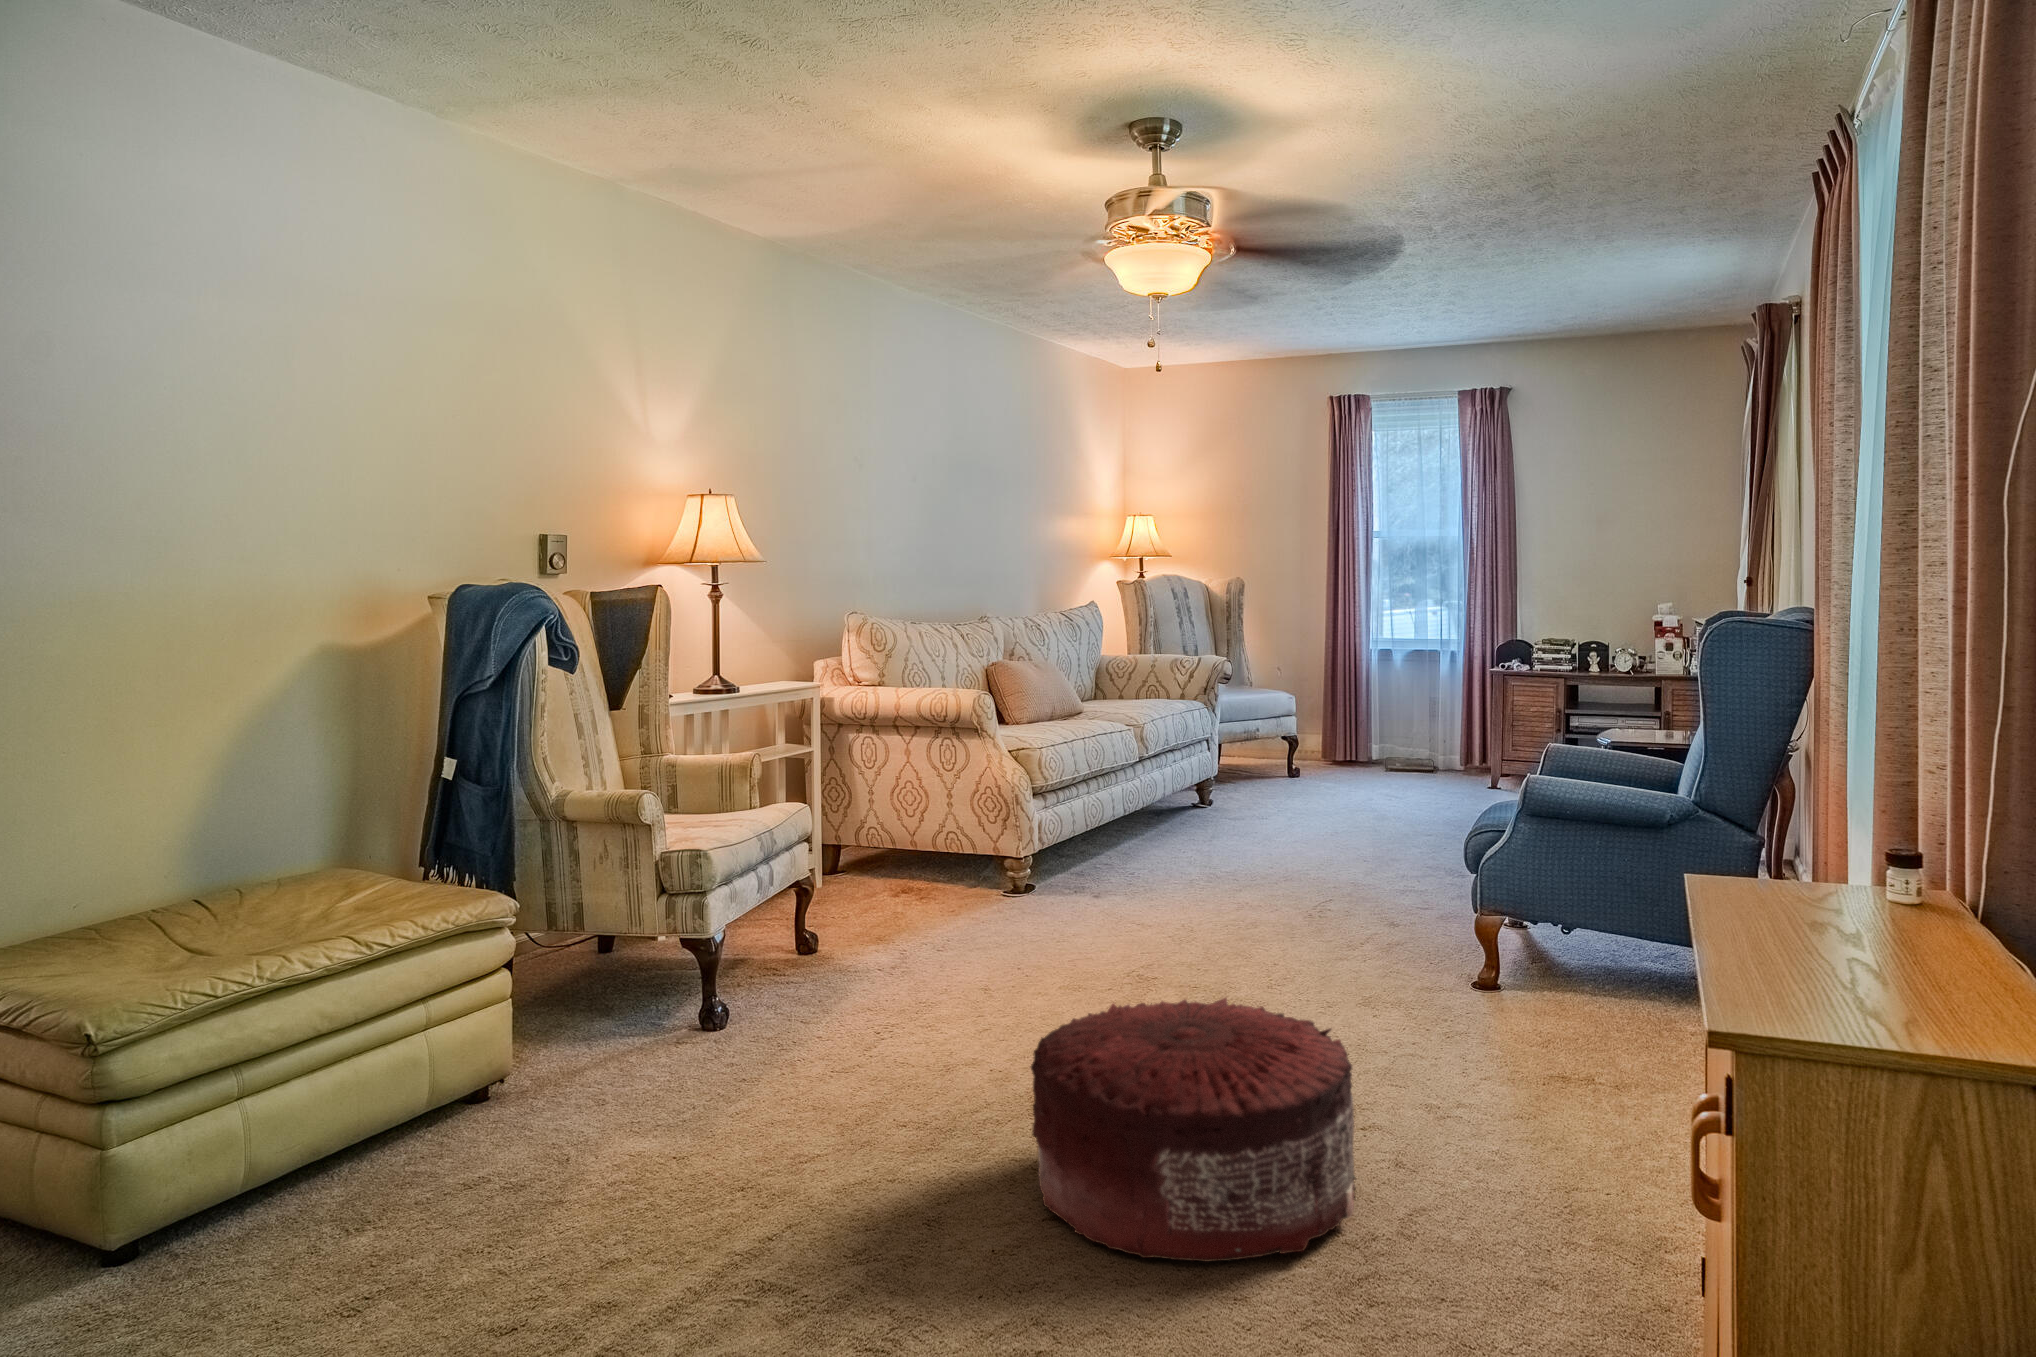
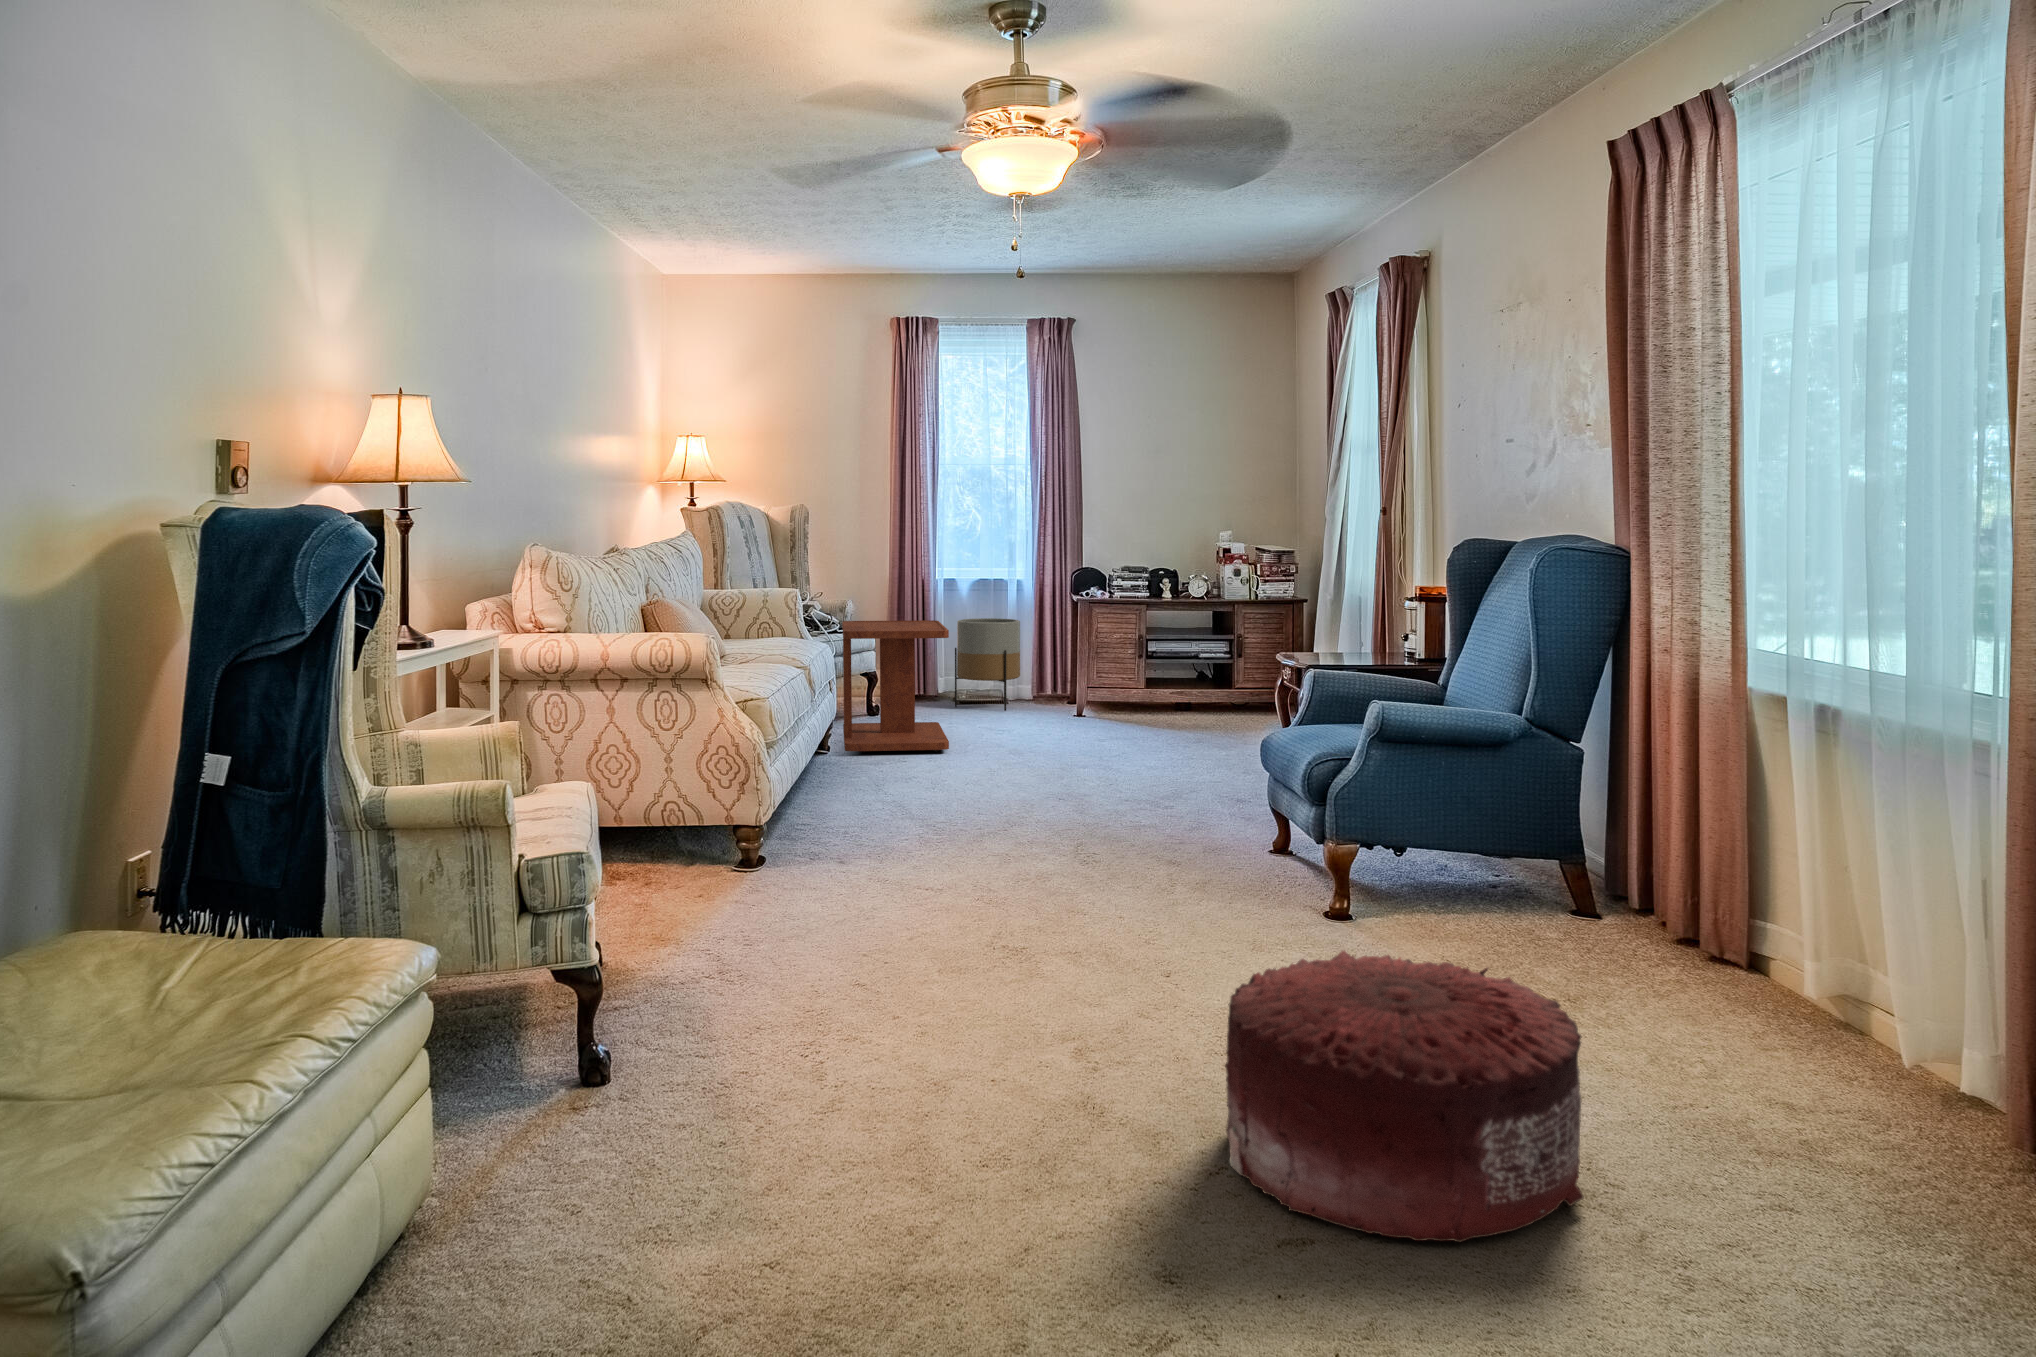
side table: none [1215,685,1331,811] -> present [842,620,949,753]
planter: none [1380,686,1447,778] -> present [955,618,1020,711]

